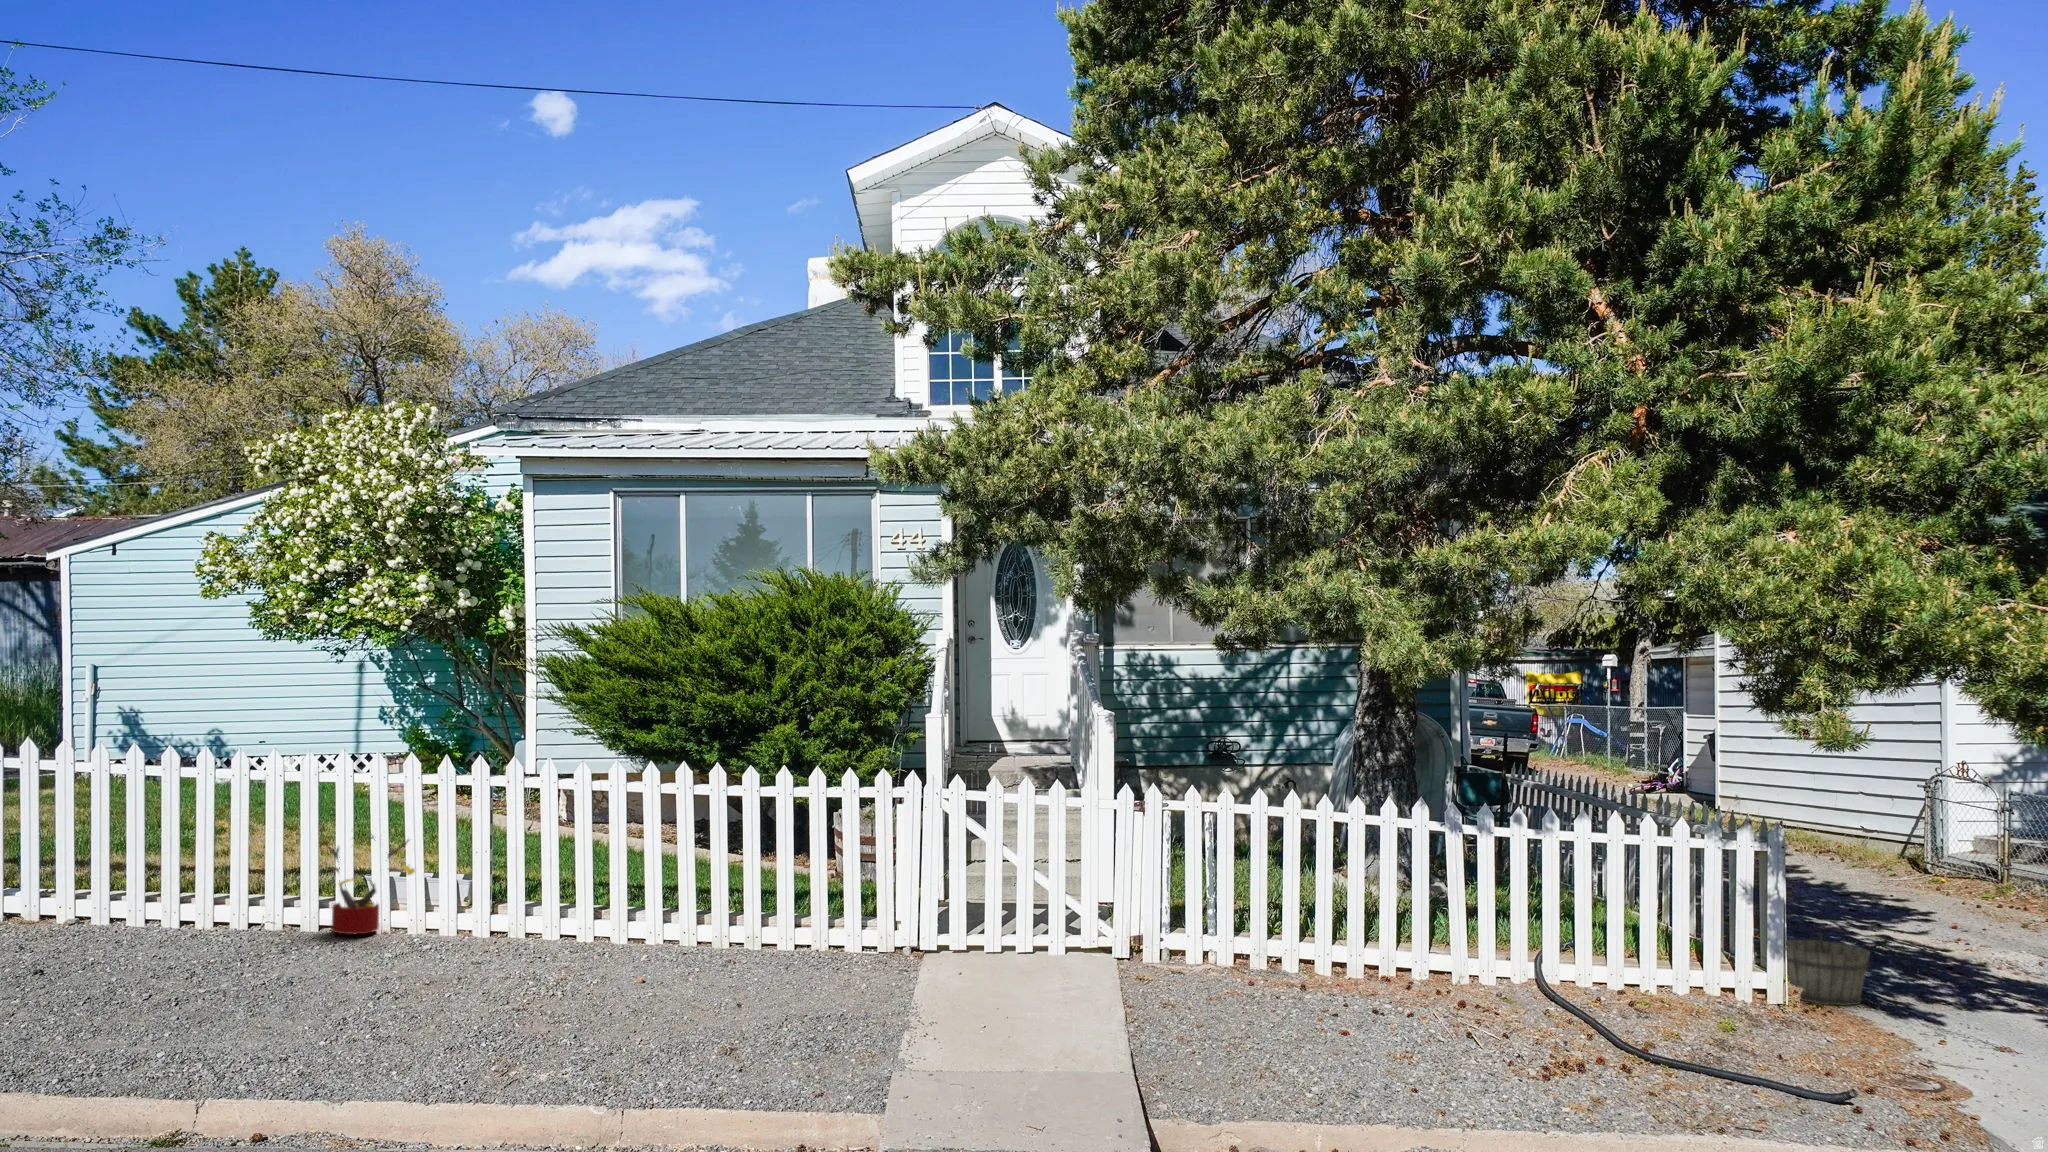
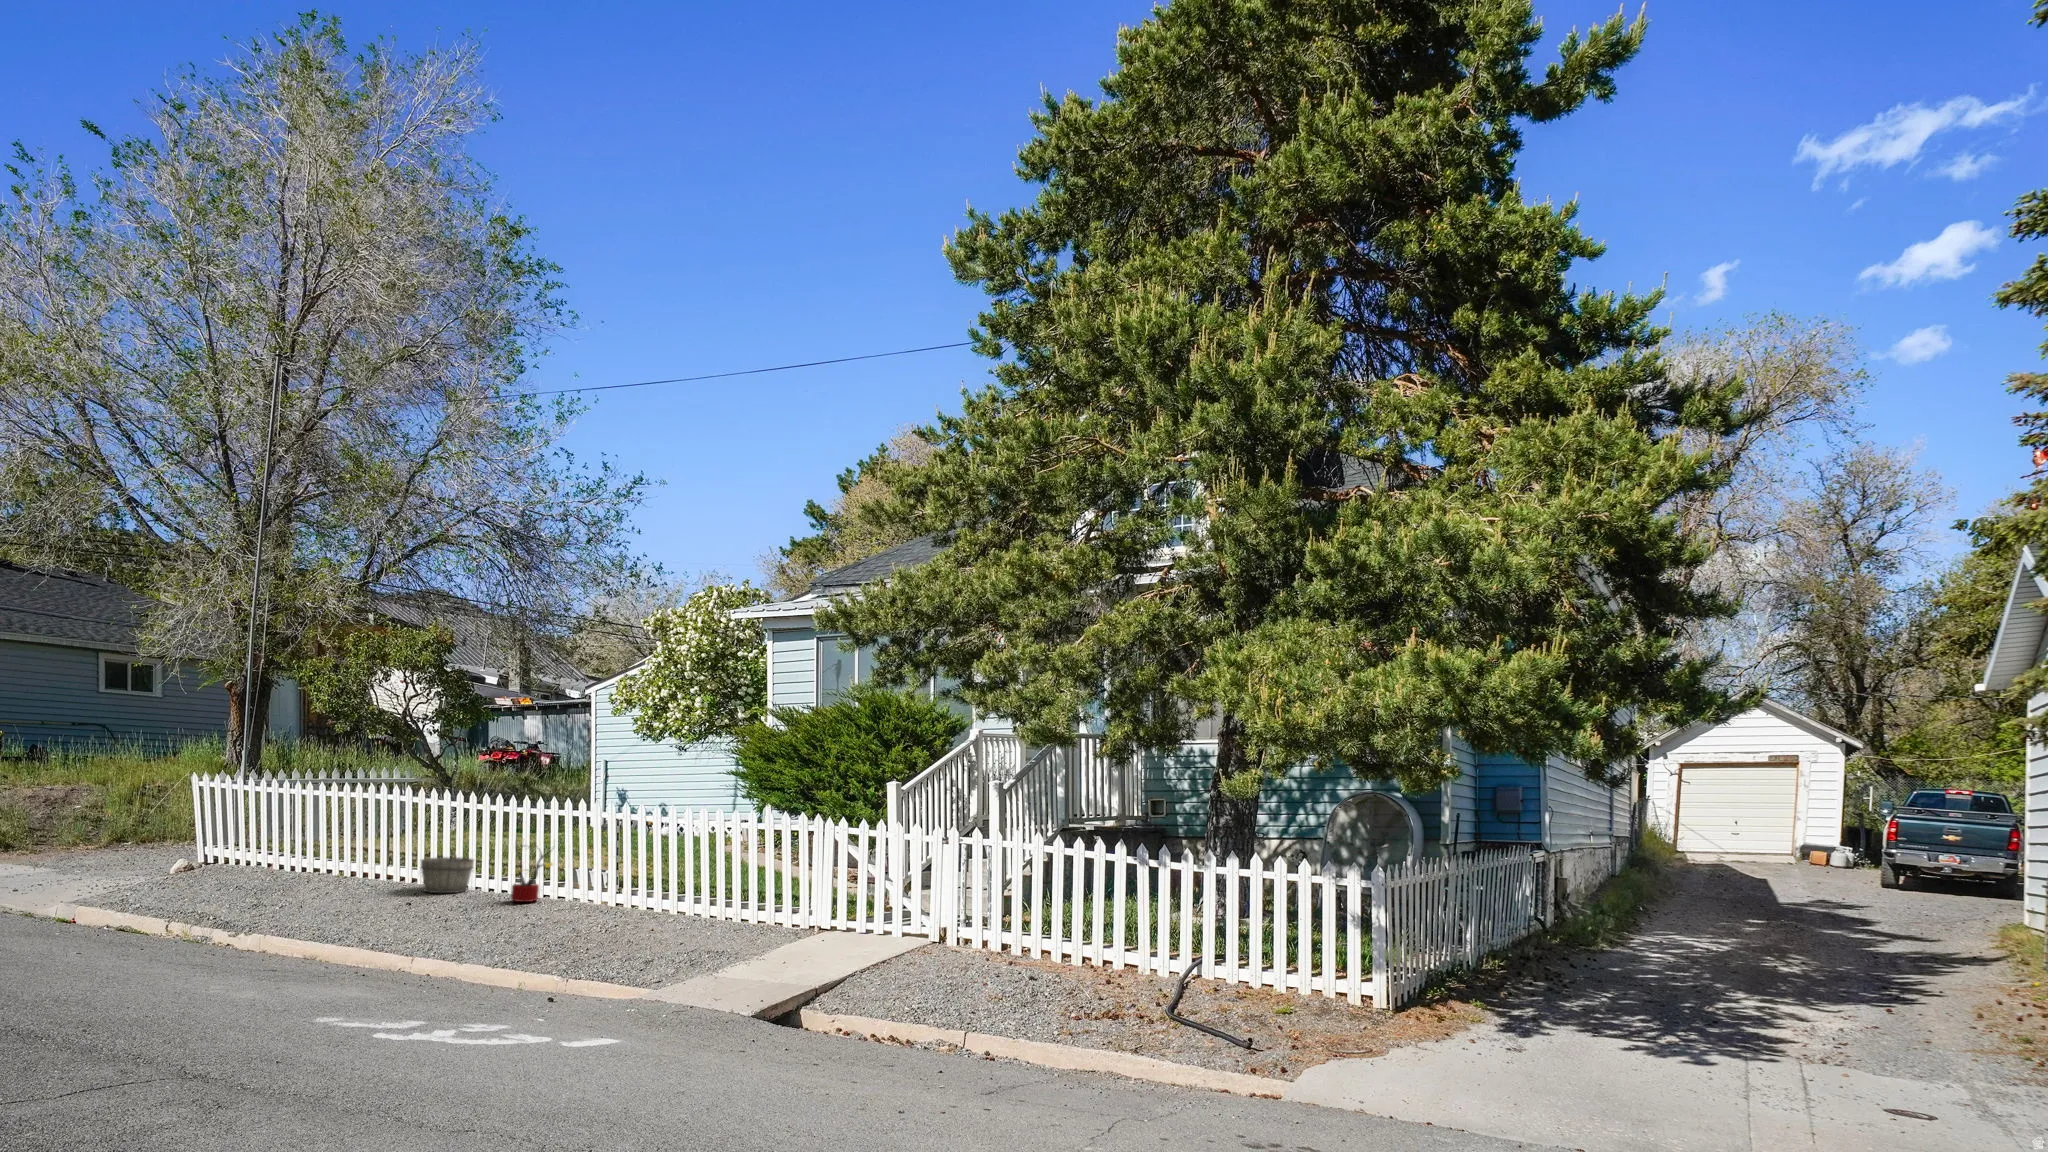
wooden bucket: present [1786,928,1871,1006] -> present [421,855,474,893]

